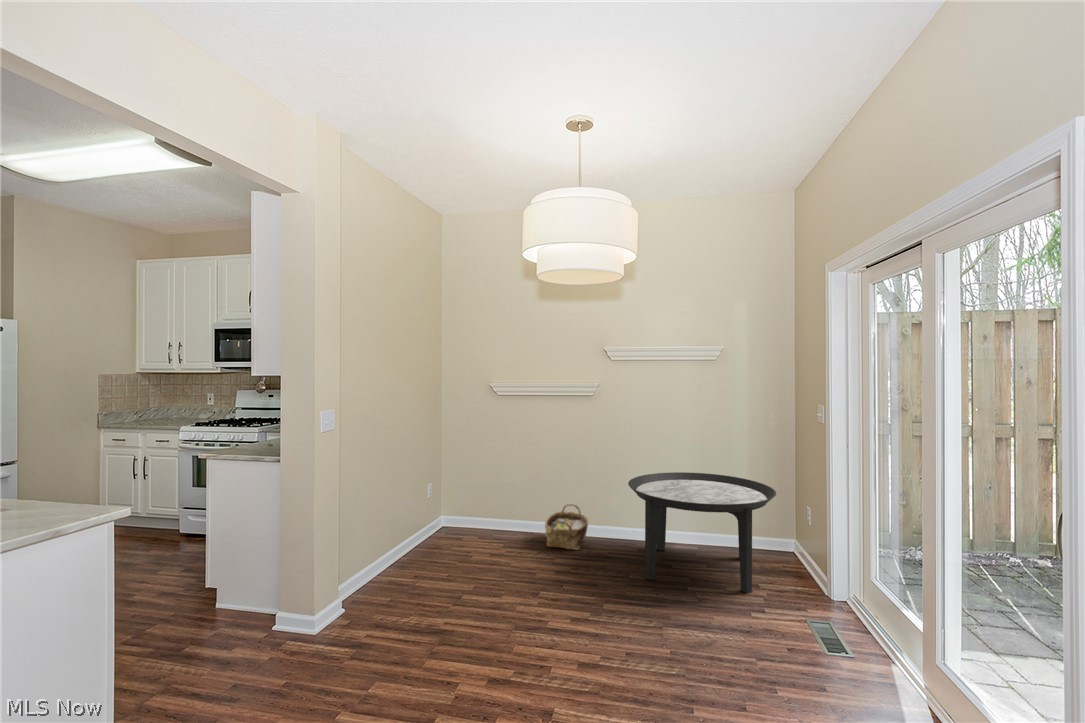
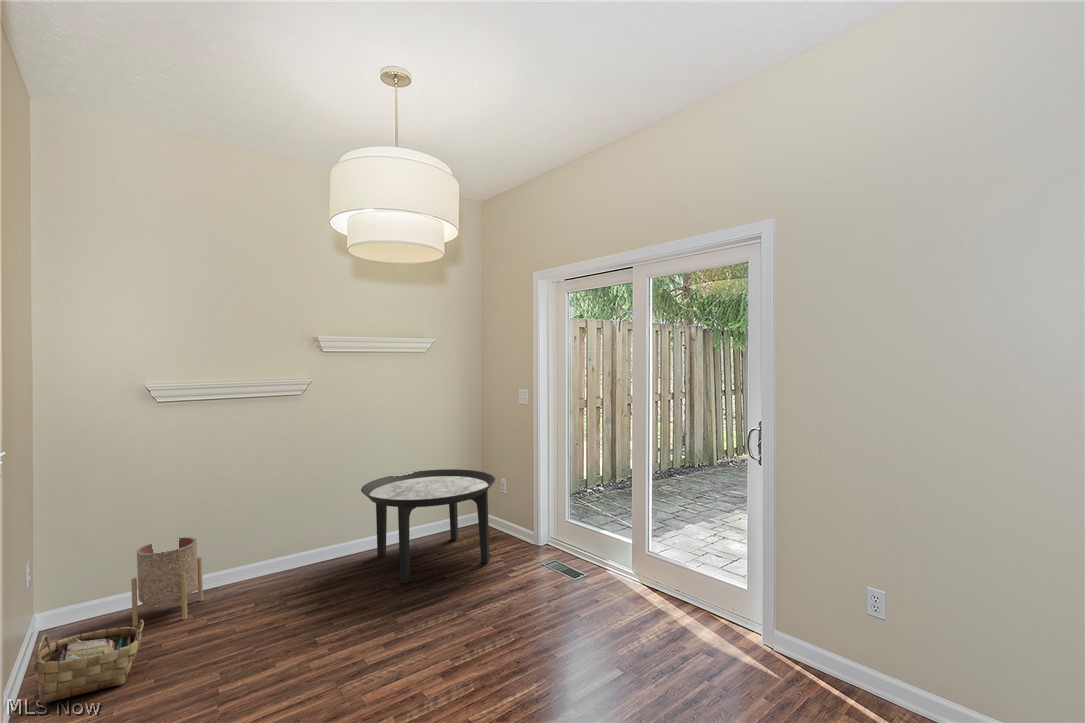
planter: none [472,484,519,545] -> present [131,537,203,627]
woven basket: present [545,504,588,550] -> present [33,620,144,704]

